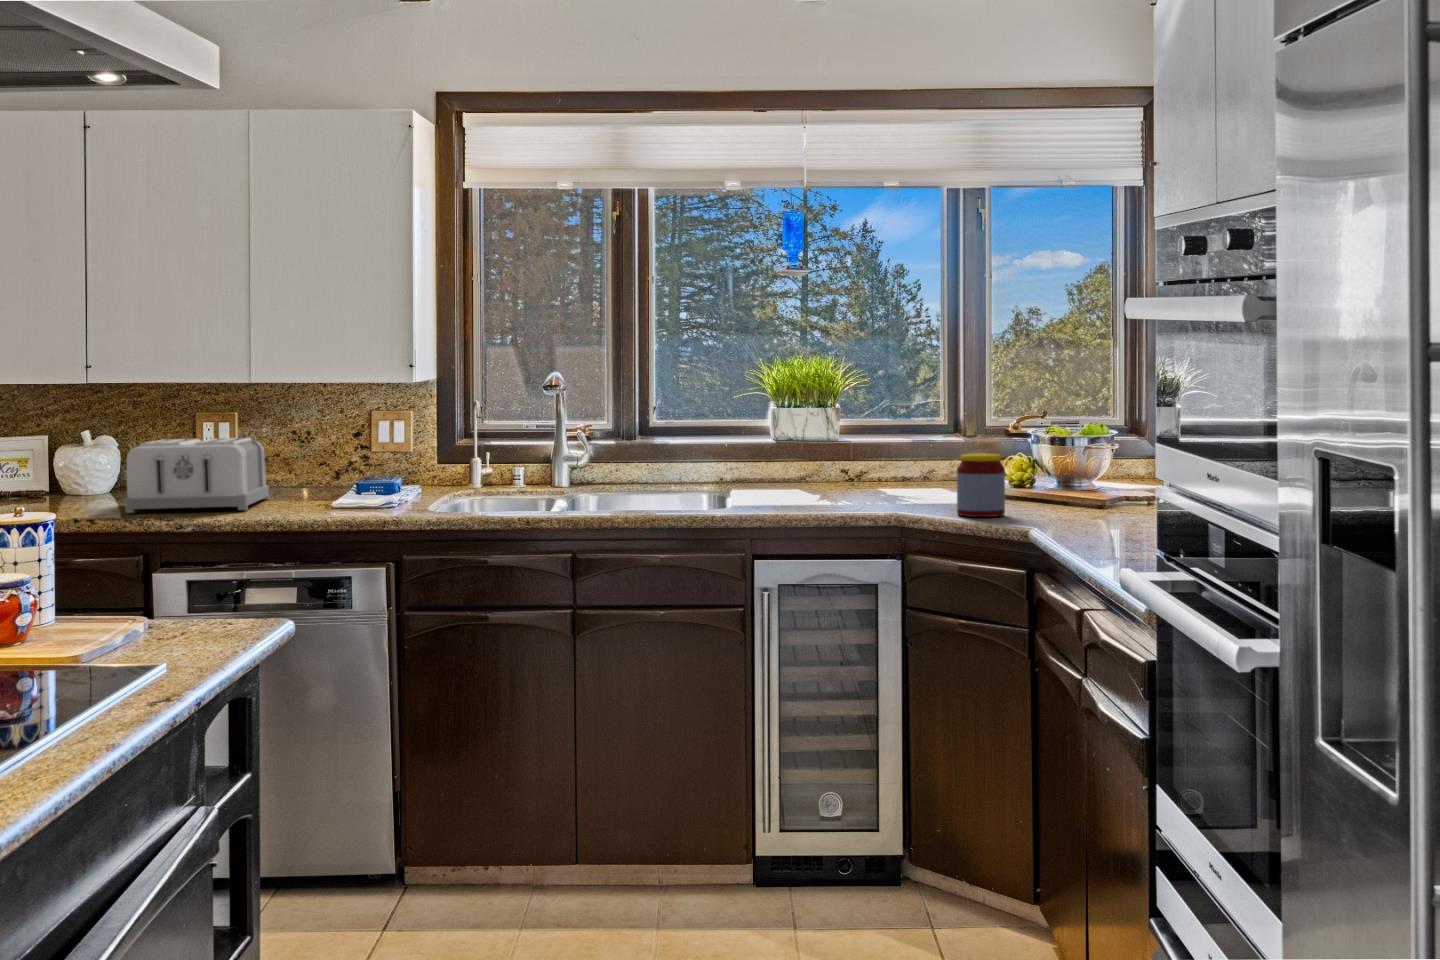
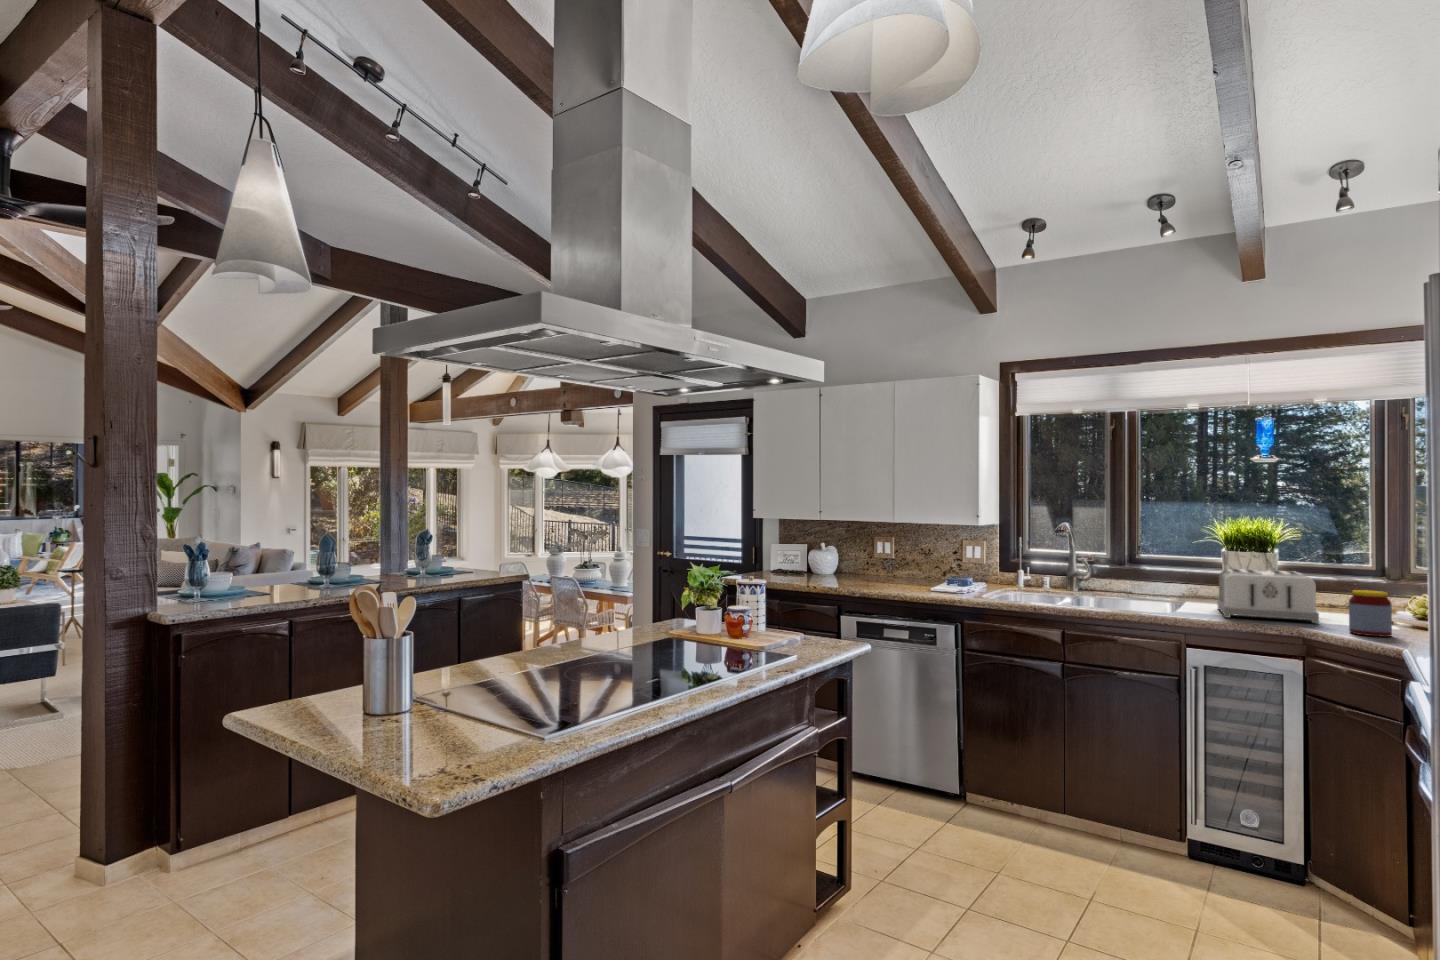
toaster: present [125,438,269,513] -> present [1217,569,1319,623]

